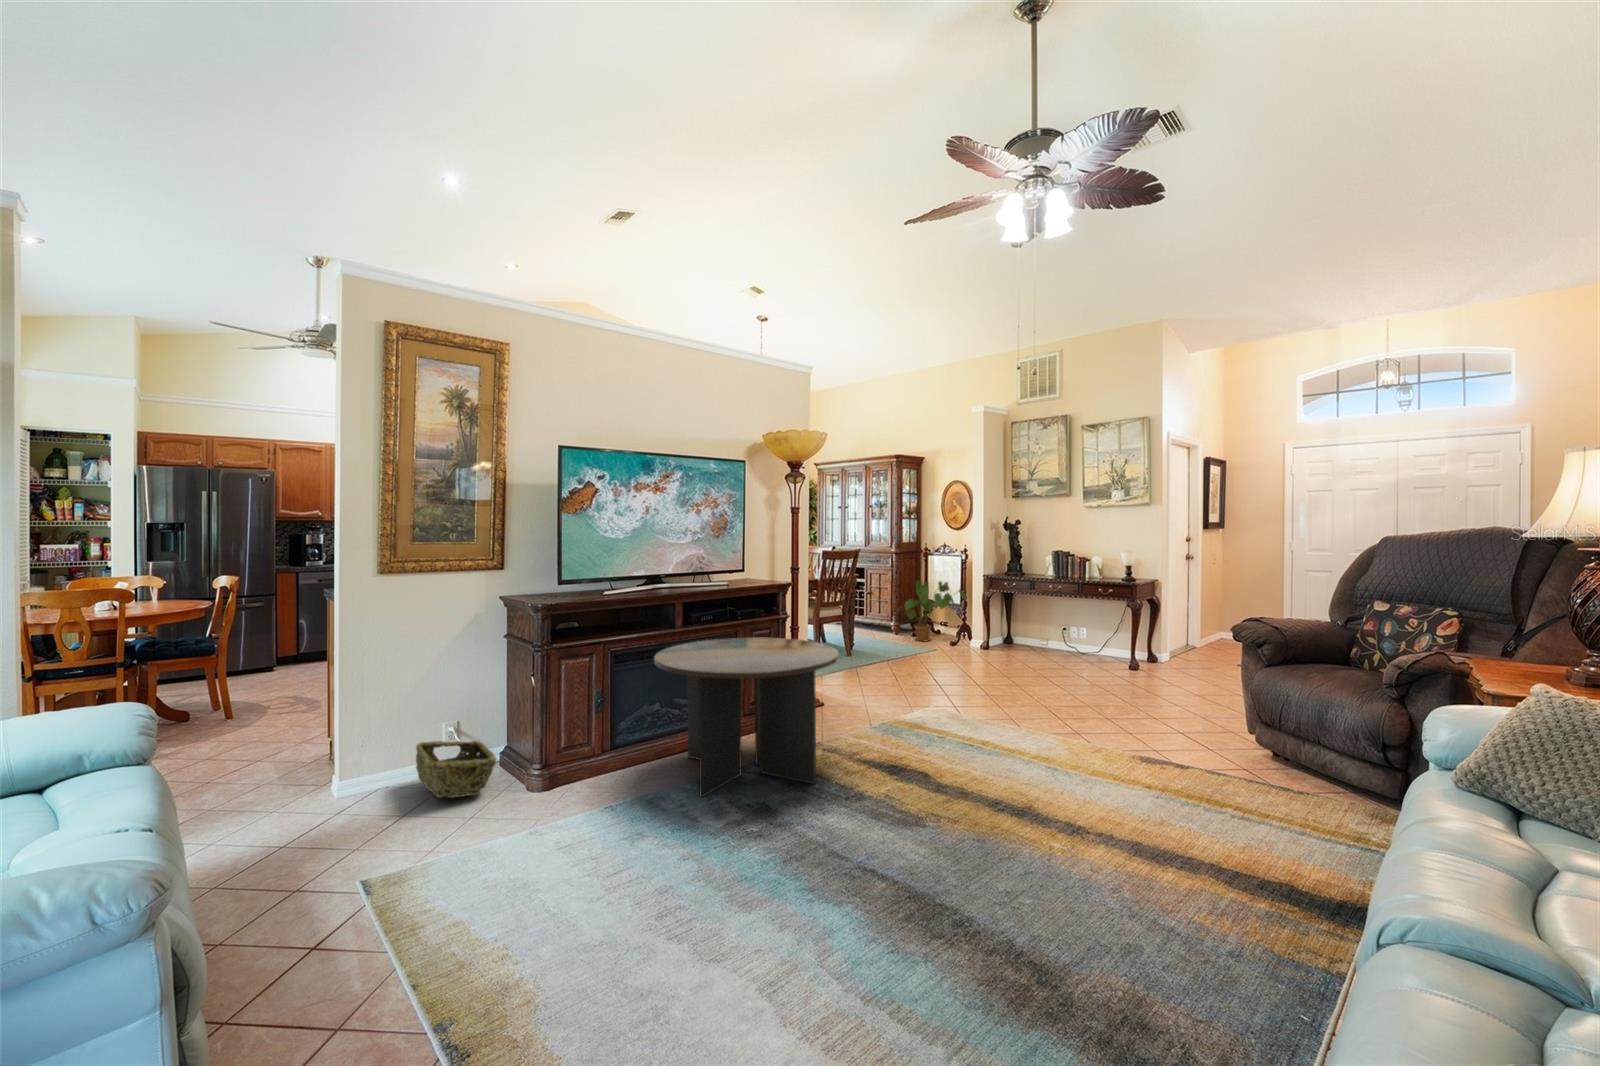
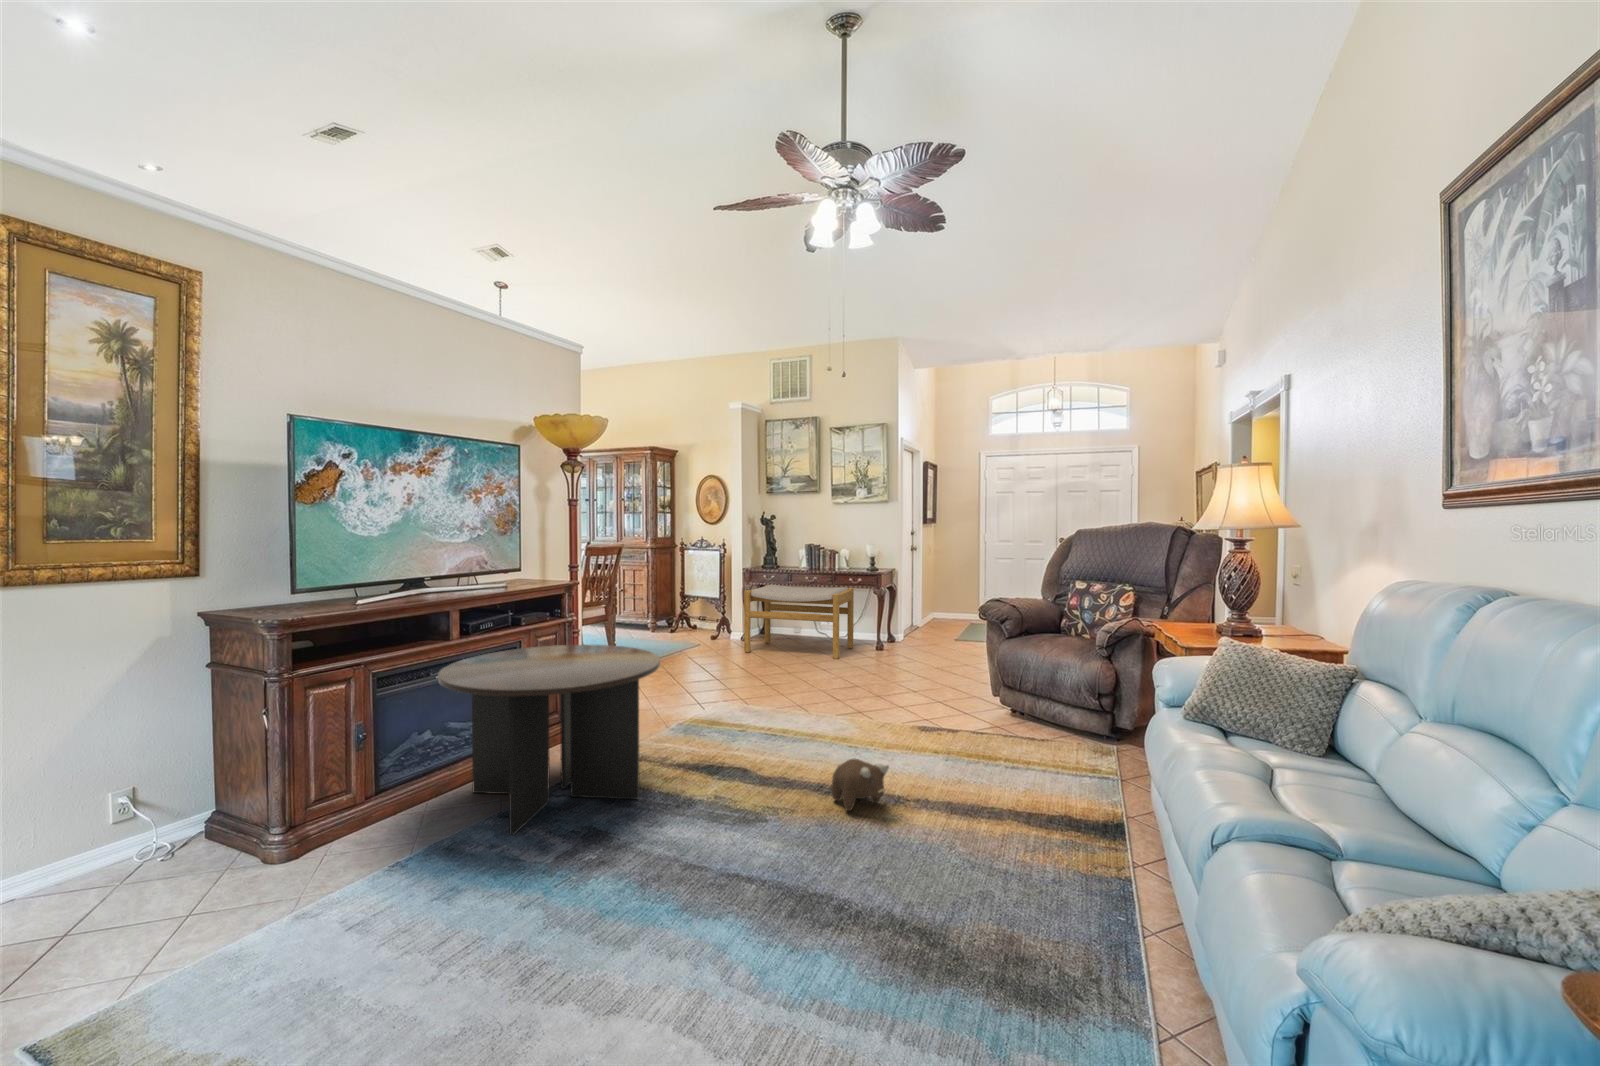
house plant: present [898,581,966,642] -> none [654,575,726,638]
footstool: none [978,592,1101,674] -> present [744,585,854,659]
woven basket: present [416,741,496,798] -> none [50,816,207,906]
plush toy: none [1000,776,1059,831] -> present [831,759,889,811]

